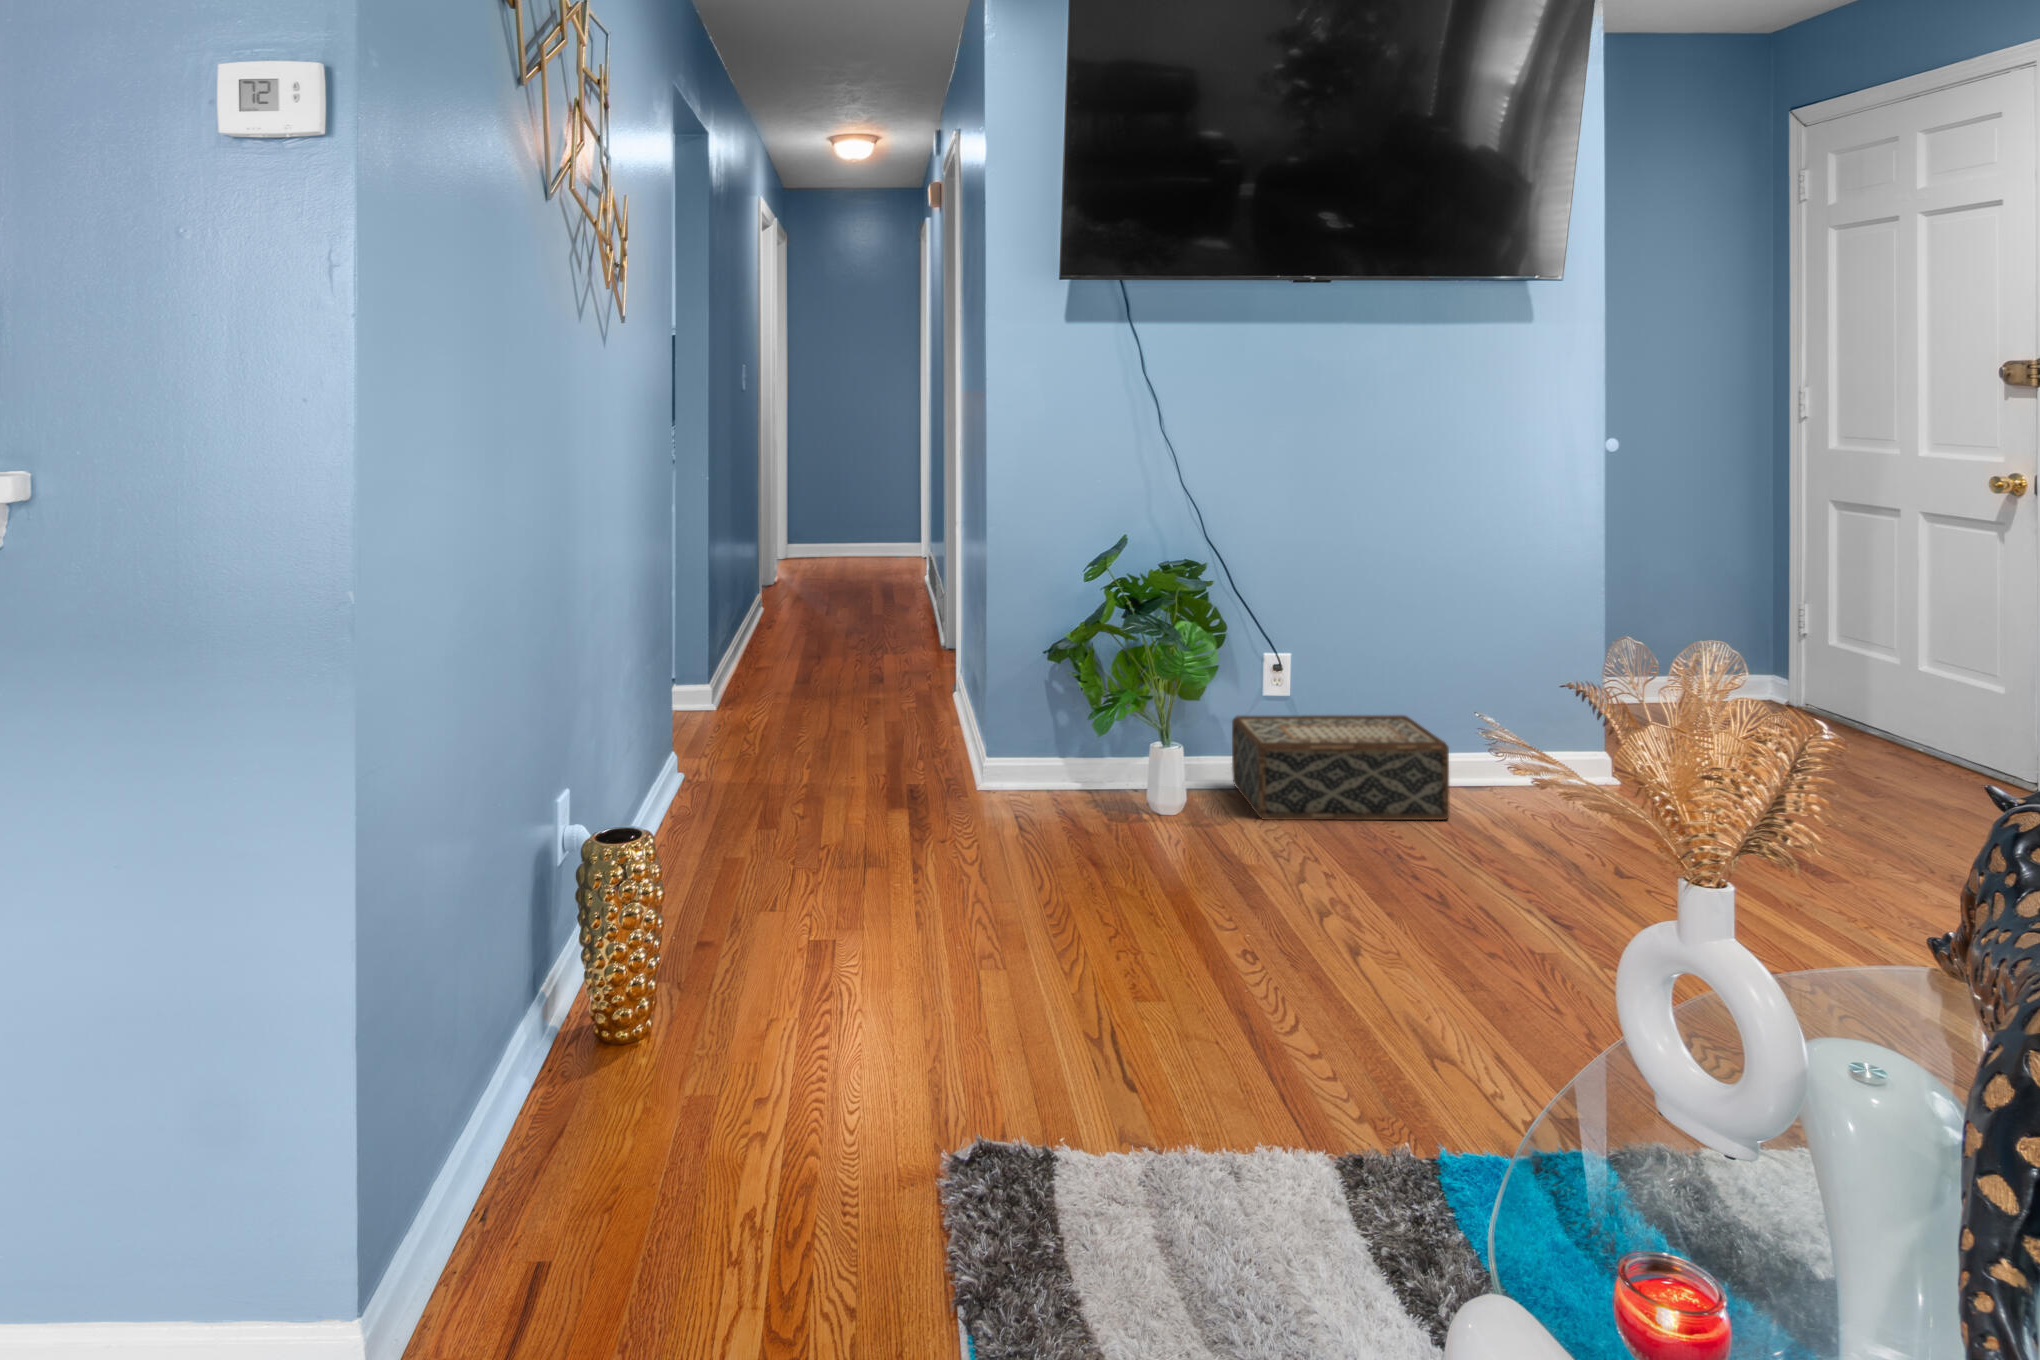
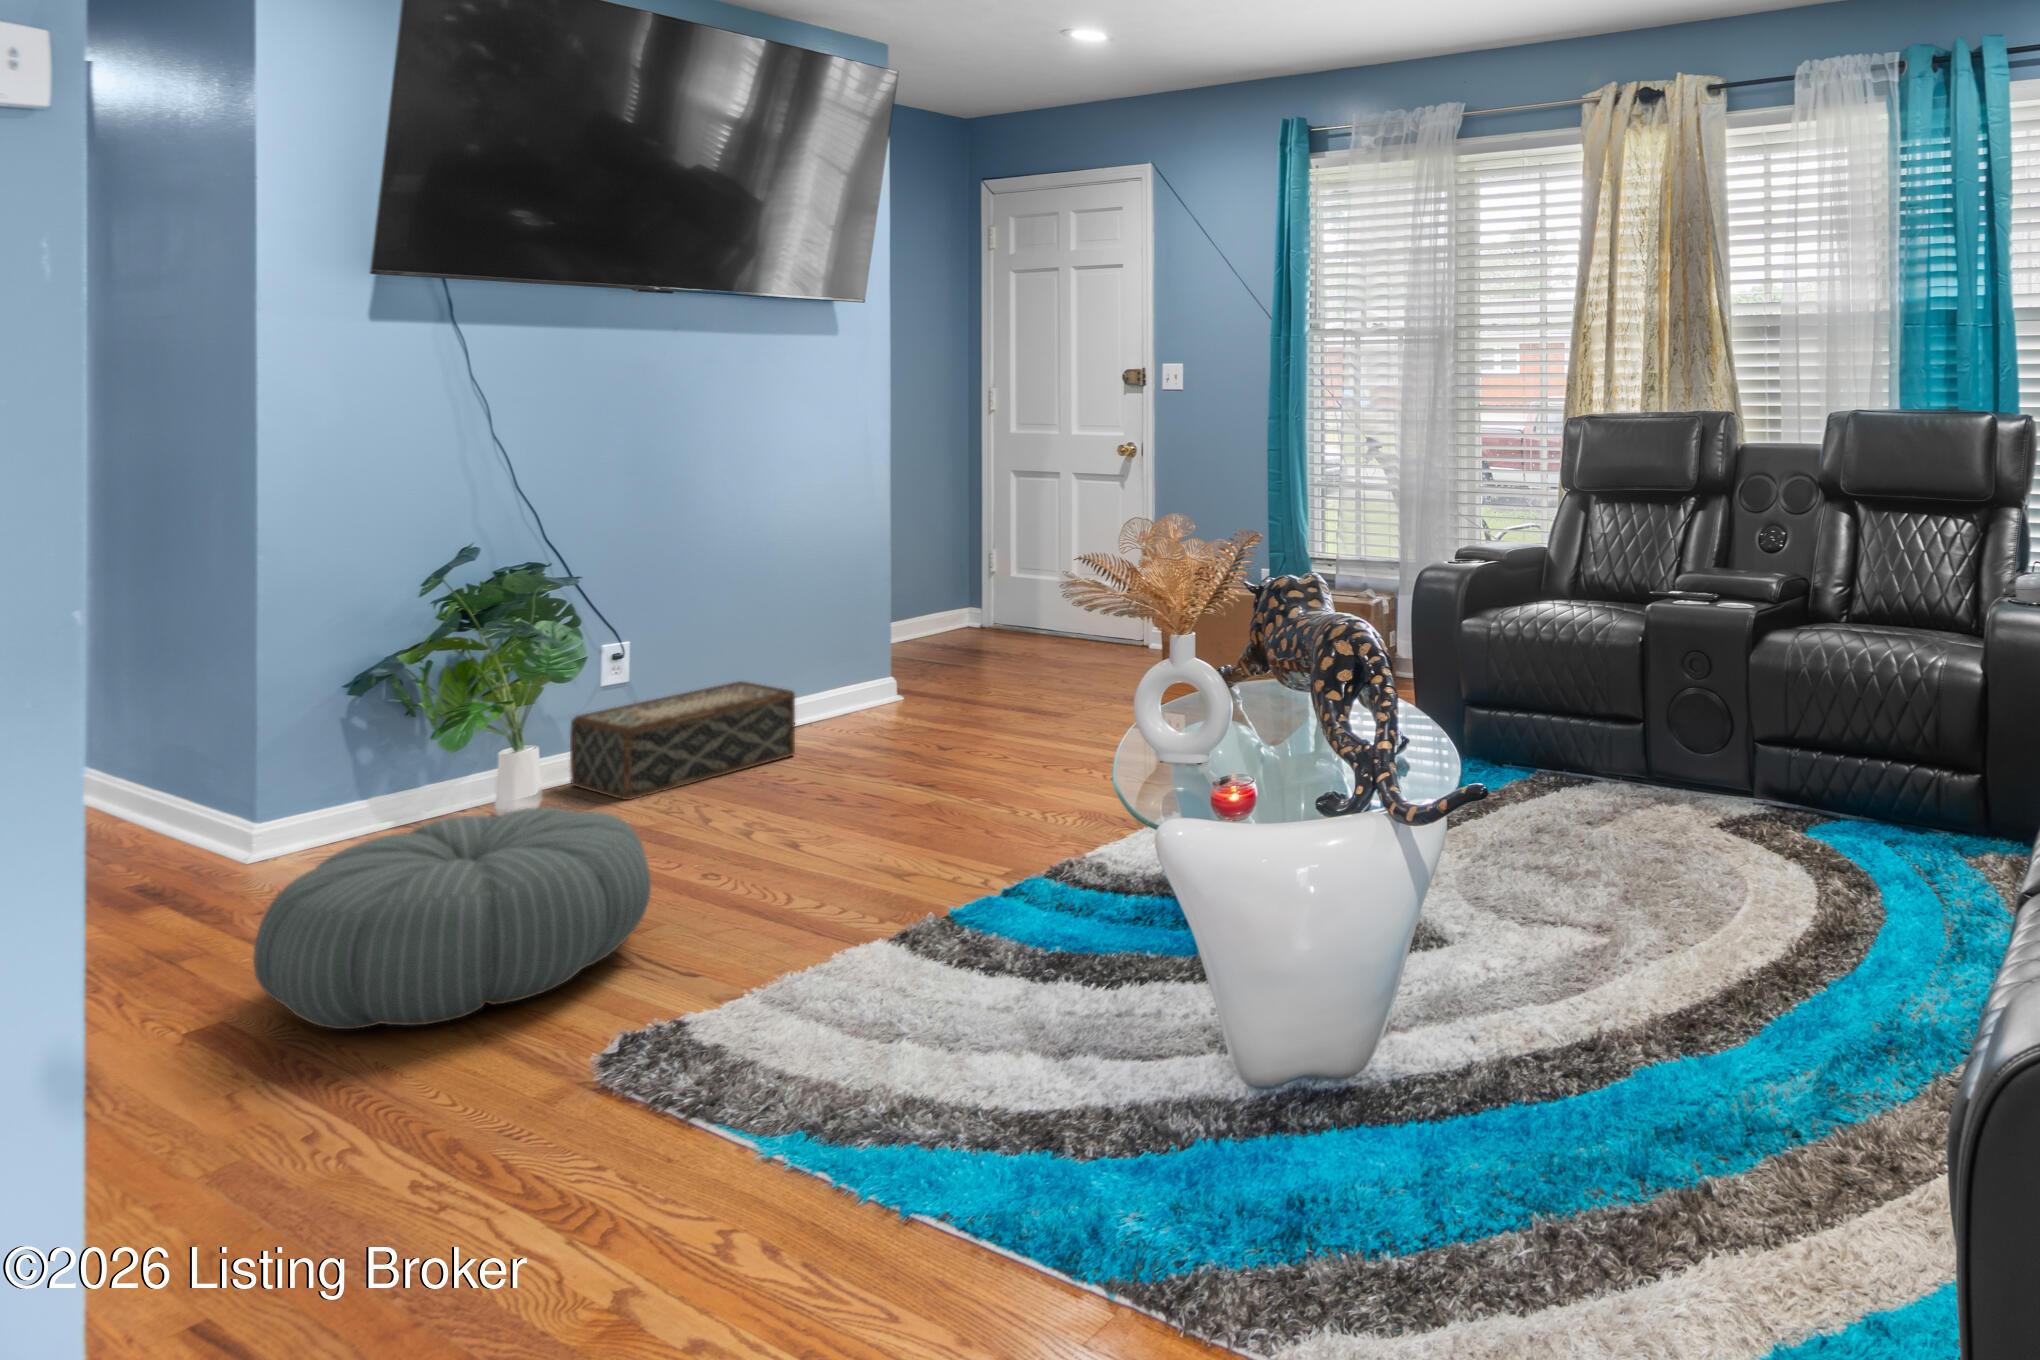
pouf: none [834,804,1148,1030] -> present [253,808,651,1029]

